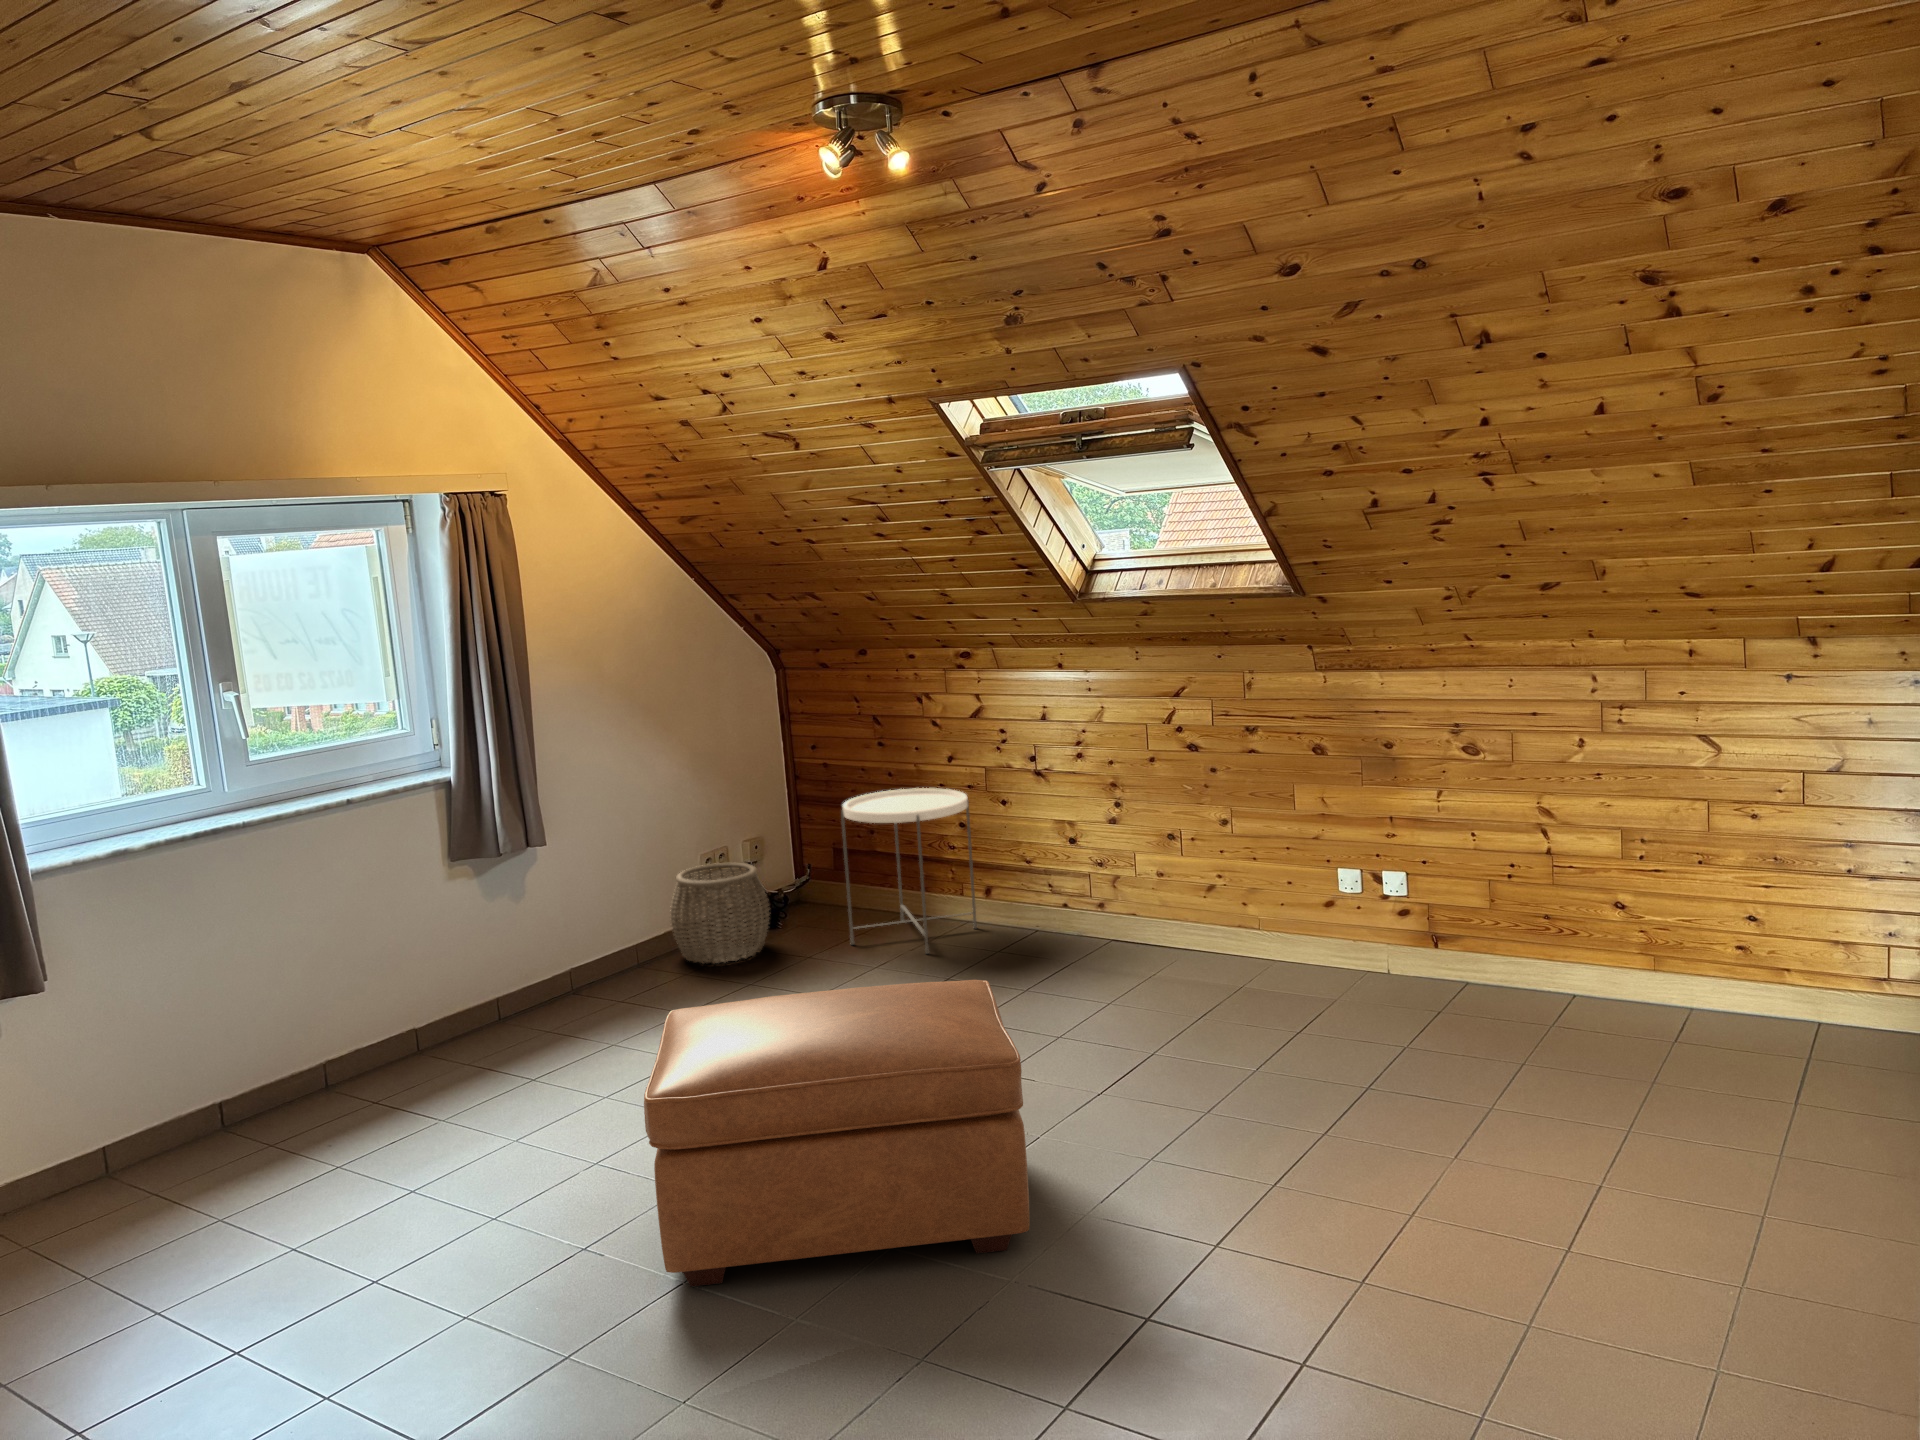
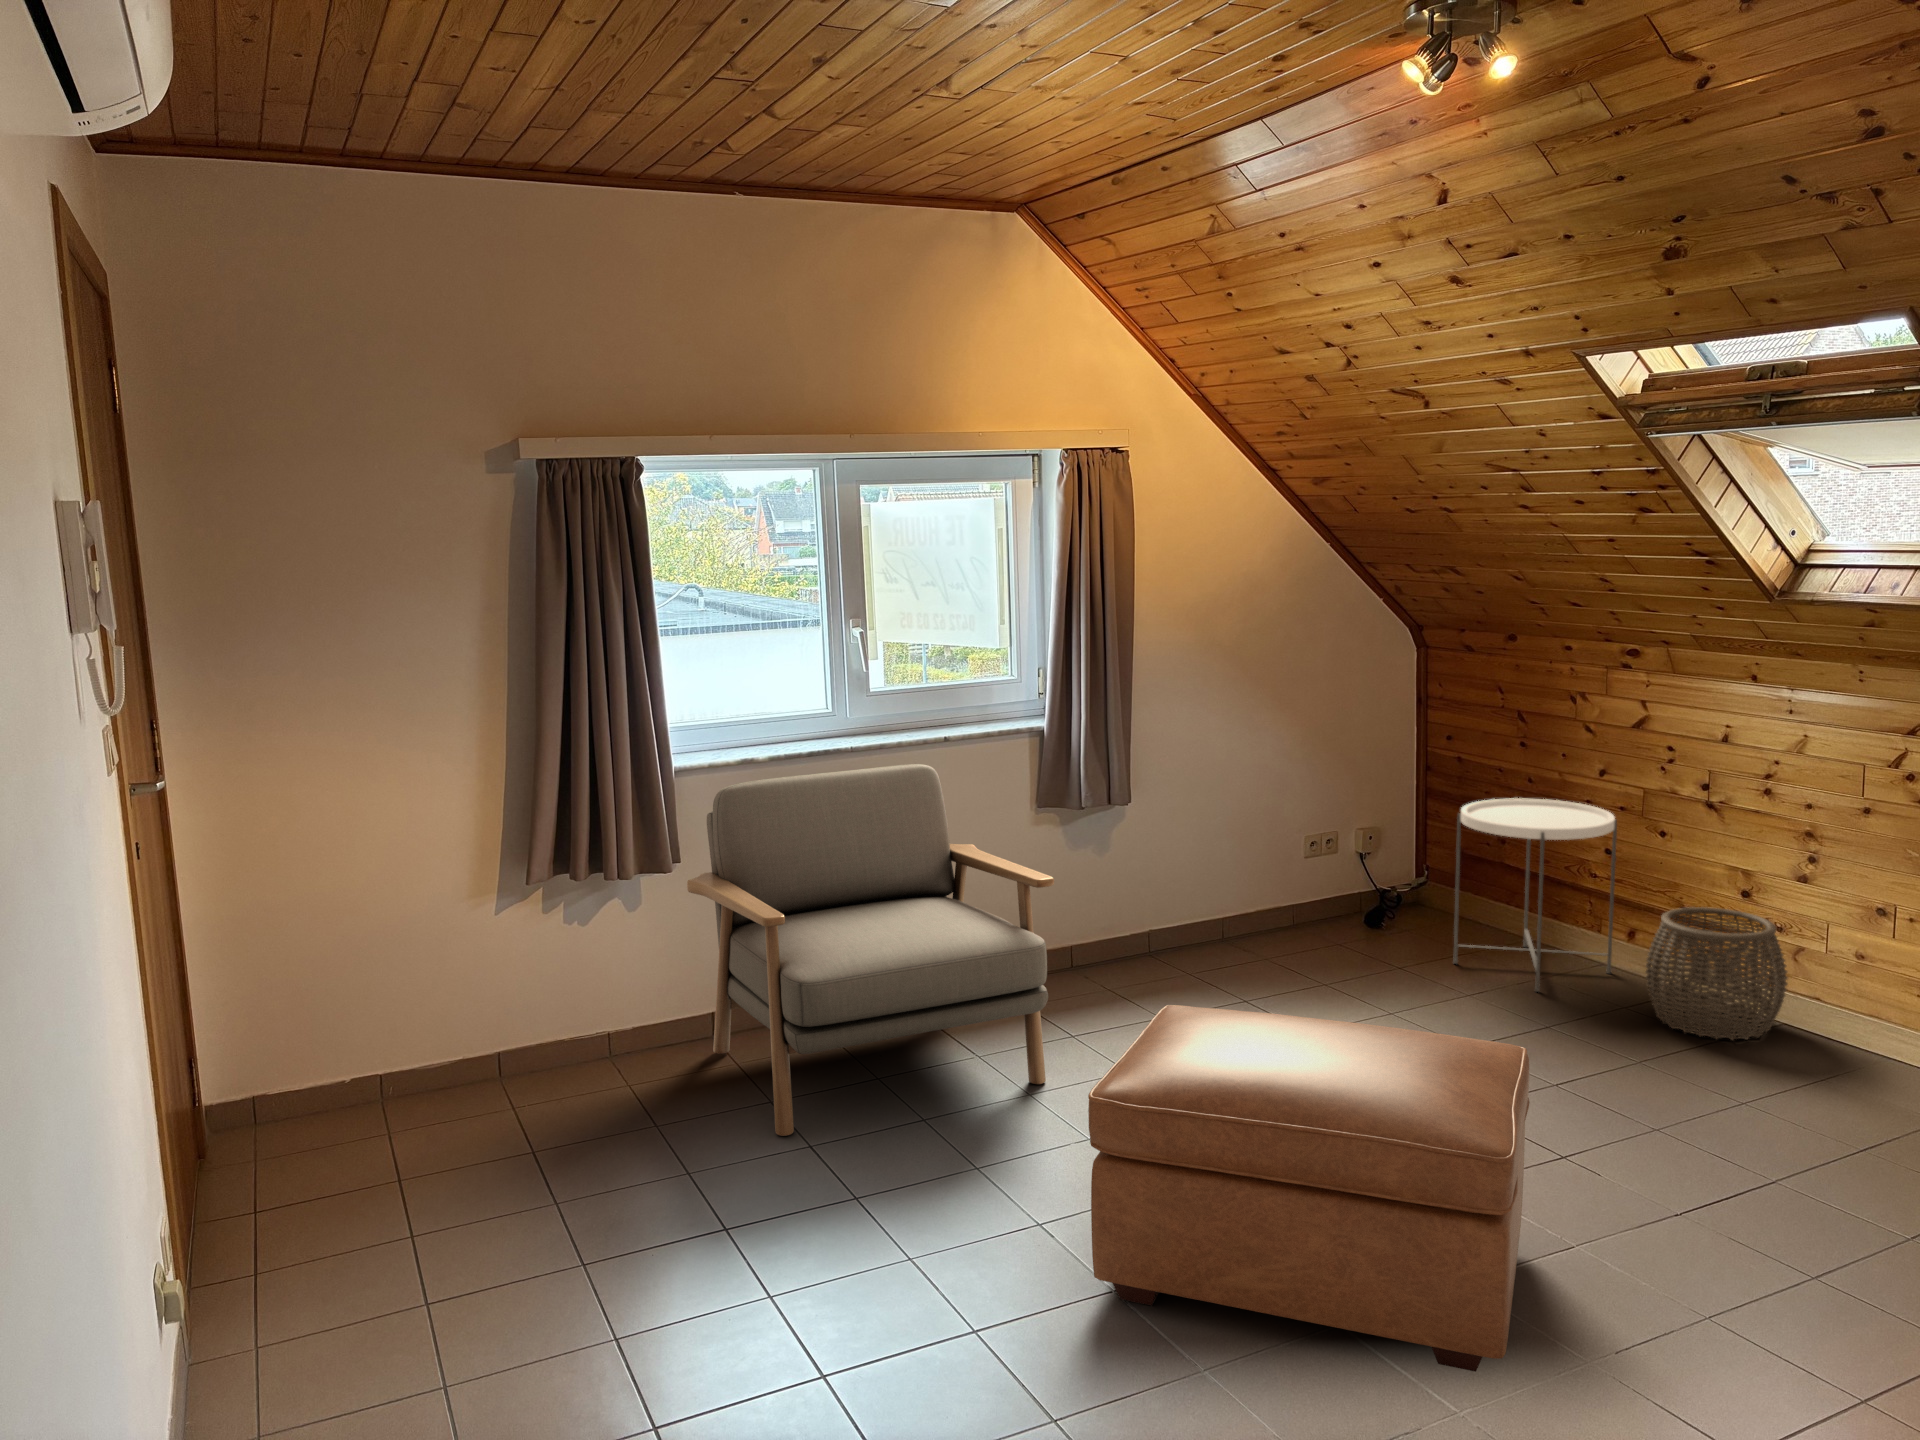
armchair: none [75,829,525,1245] -> present [687,764,1054,1136]
woven basket: present [670,863,770,963] -> present [1646,907,1788,1040]

